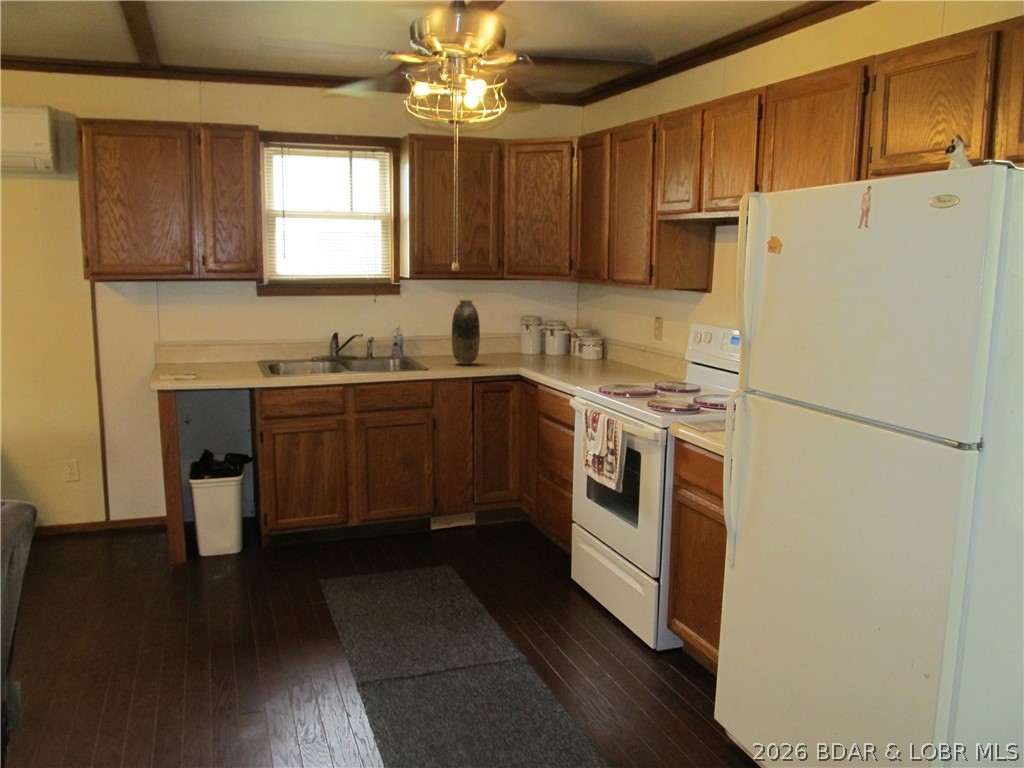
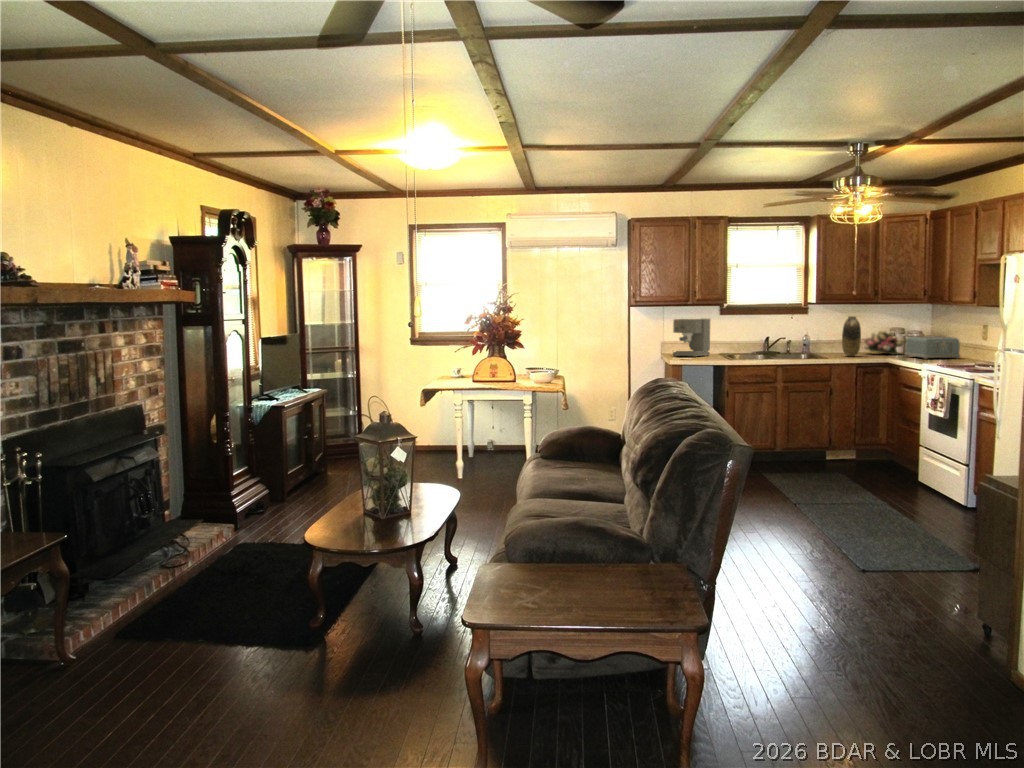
coffee maker: none [169,300,240,370] -> present [673,318,710,357]
flower arrangement: none [482,320,543,360] -> present [863,330,905,355]
toaster: none [543,332,622,371] -> present [905,336,960,359]

